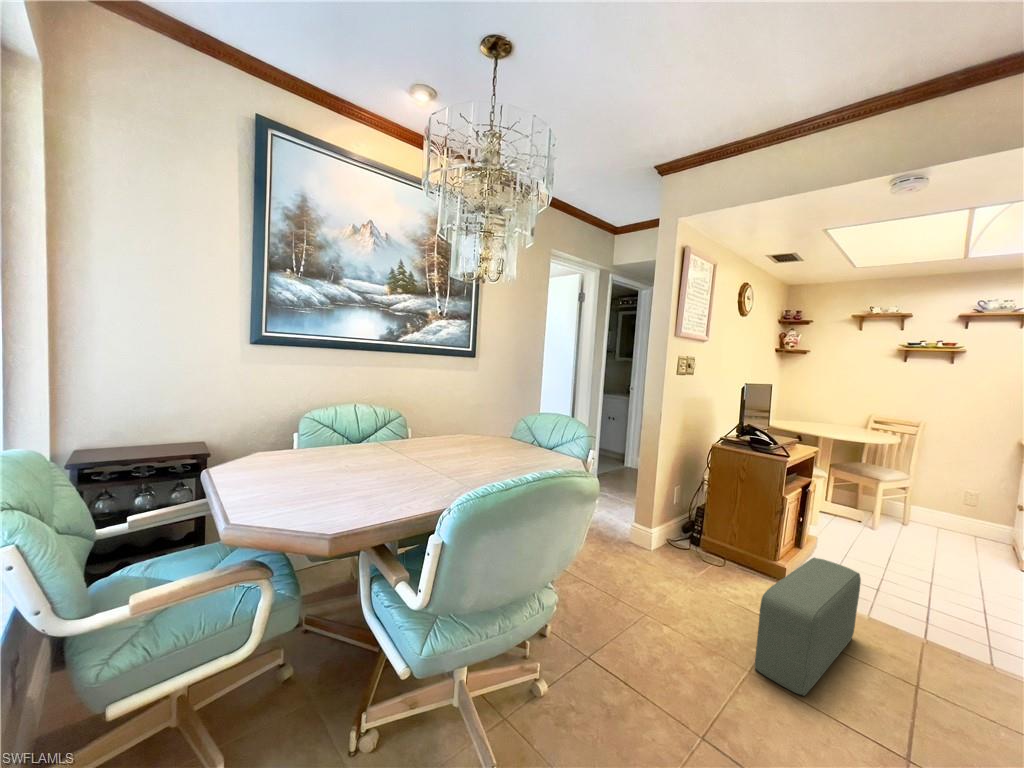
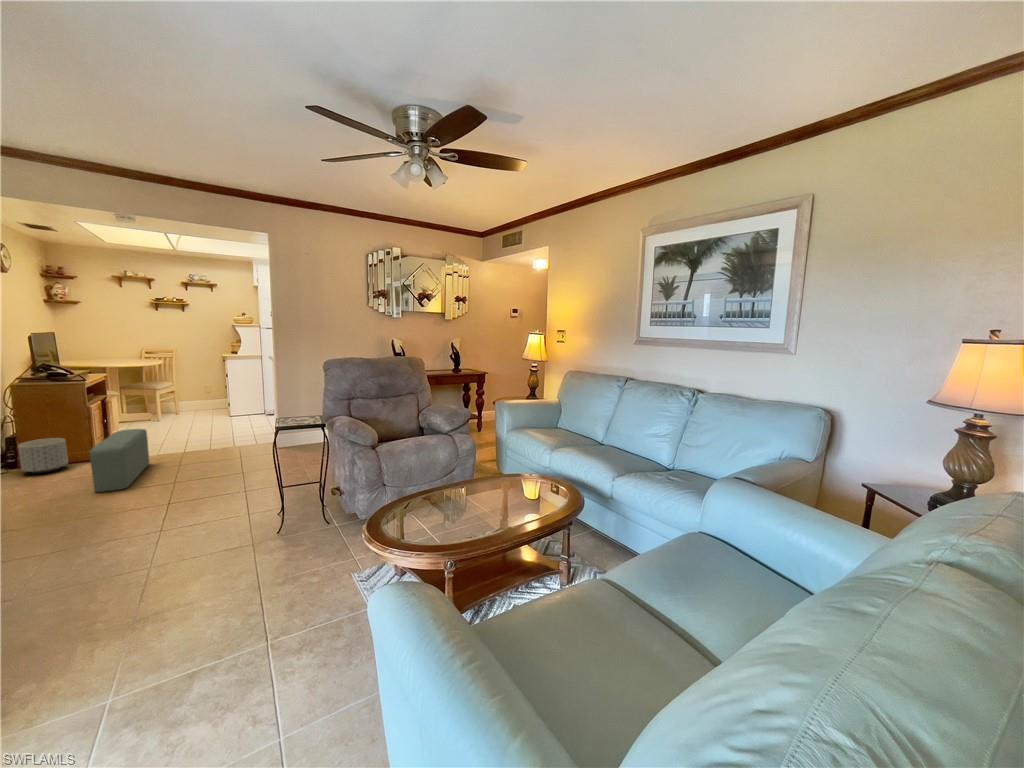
planter: none [697,522,747,574] -> present [18,438,68,473]

